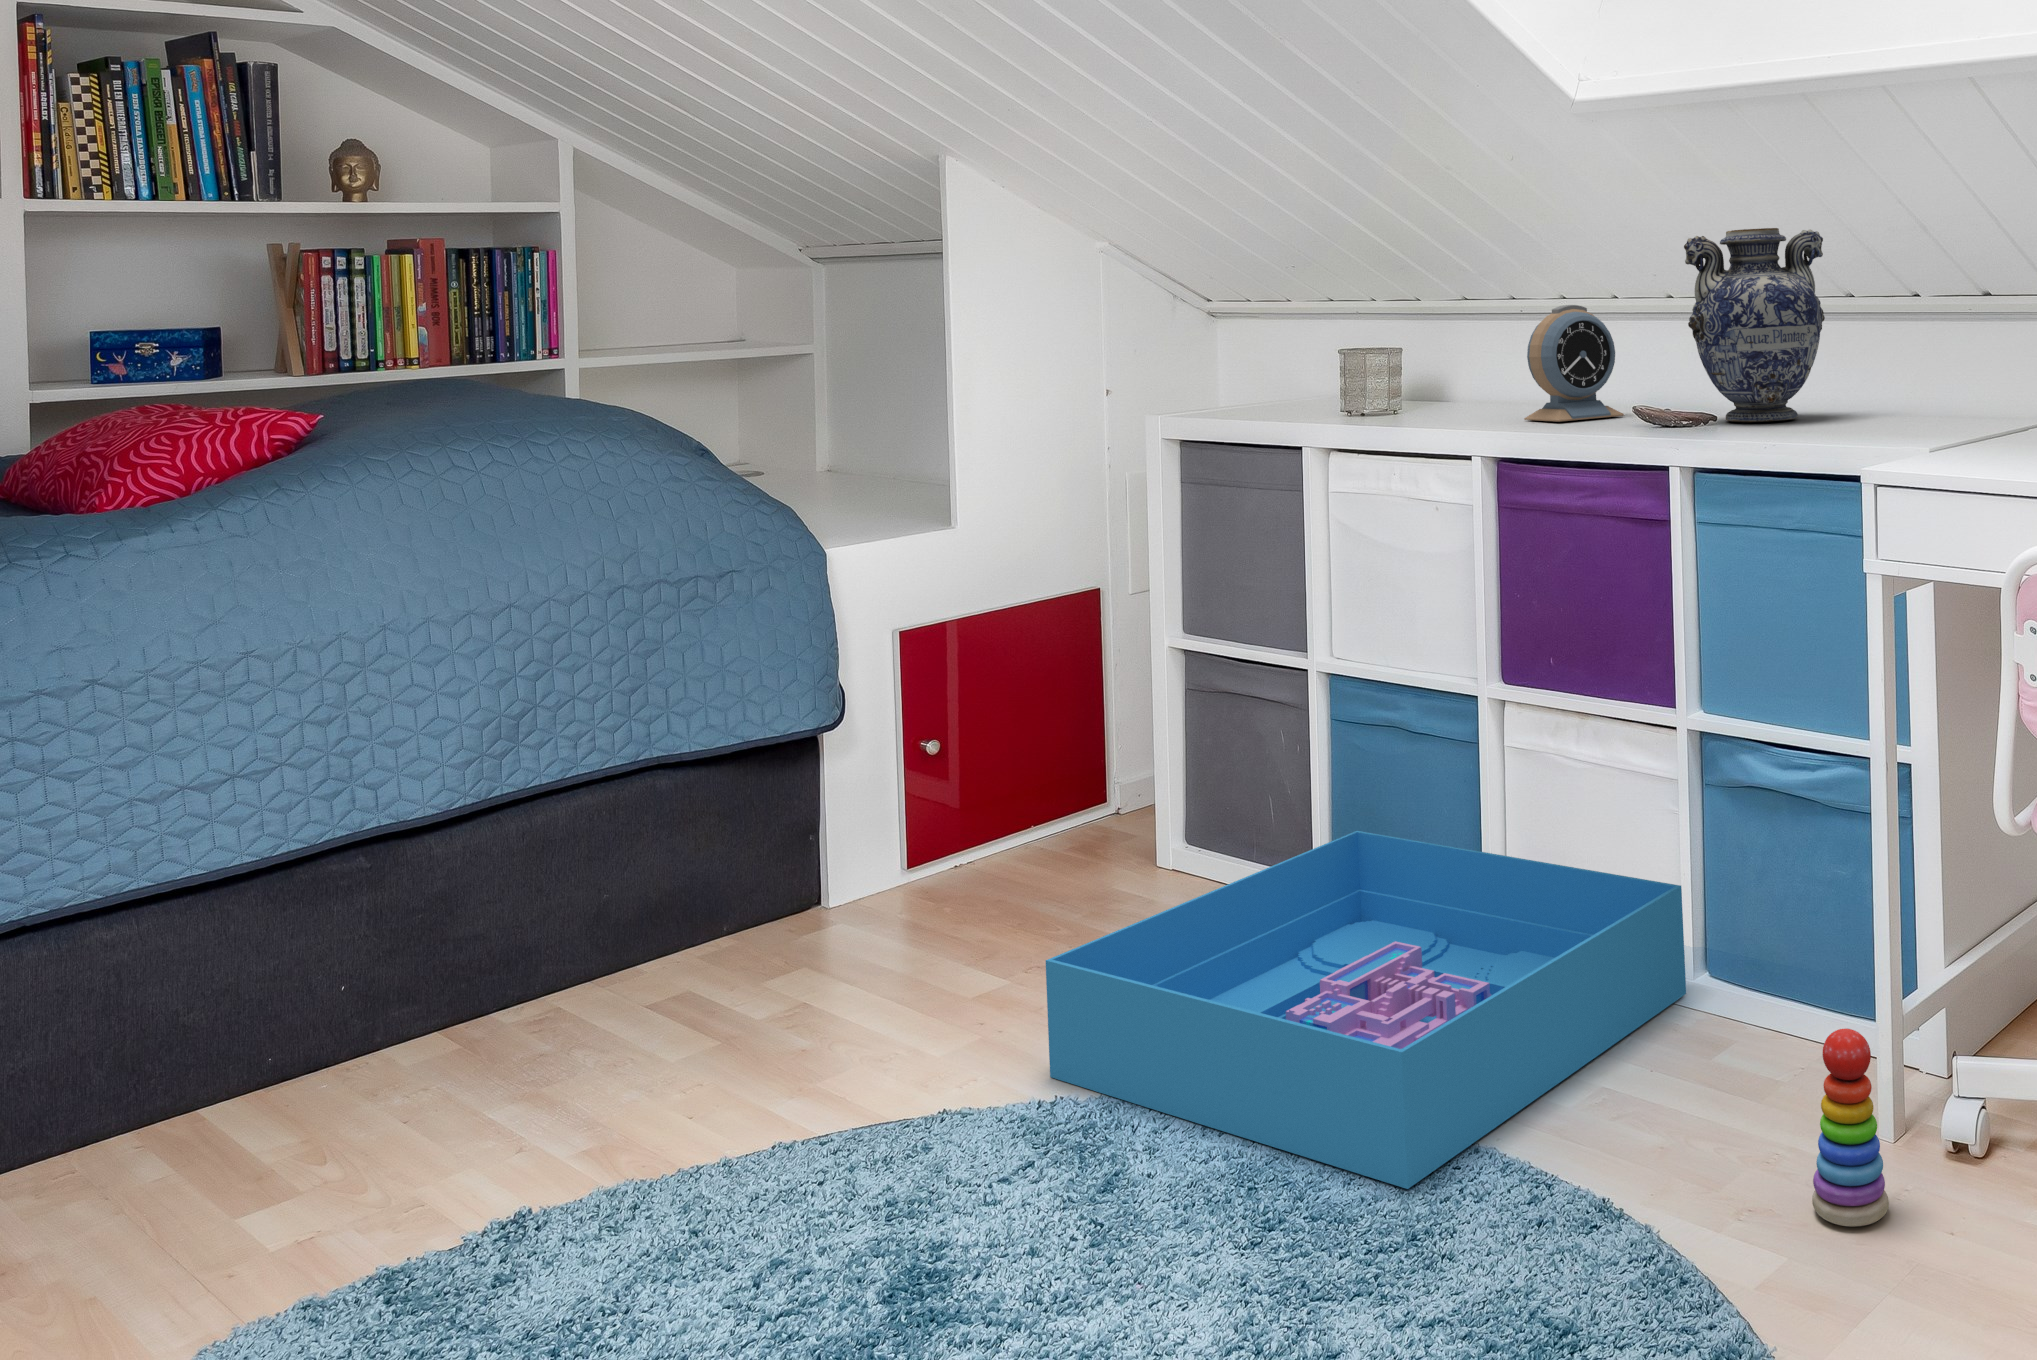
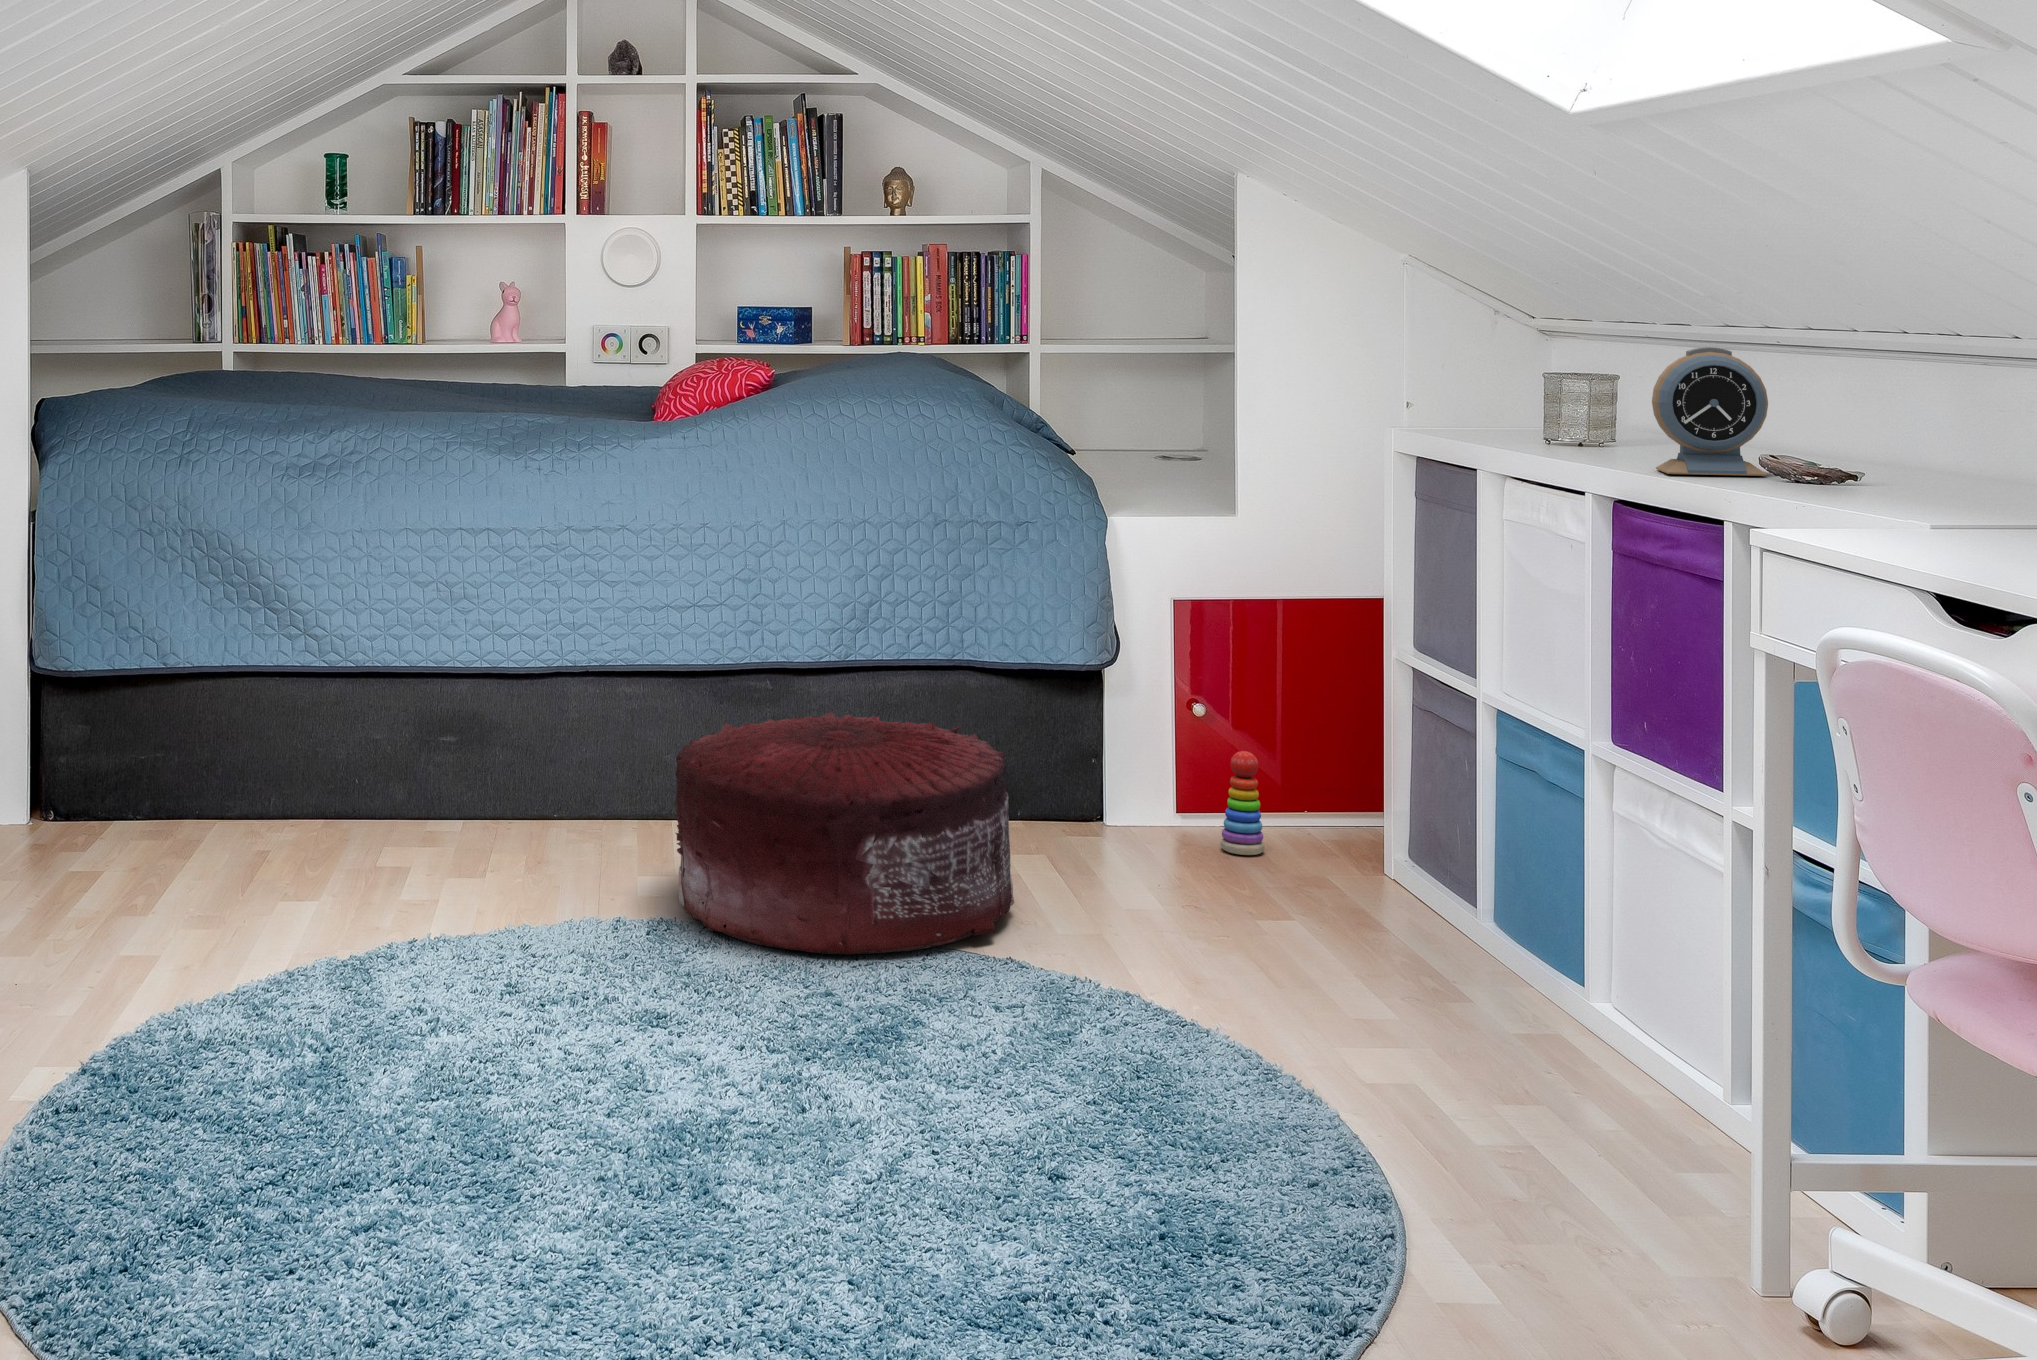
decorative vase: present [1684,228,1825,422] -> none [1774,272,1973,499]
storage bin: present [1046,831,1686,1189] -> none [1106,865,1711,1121]
pouf: none [336,838,889,1259] -> present [676,711,1014,955]
stacking toy: present [1812,1029,1889,1227] -> present [1221,751,1264,855]

